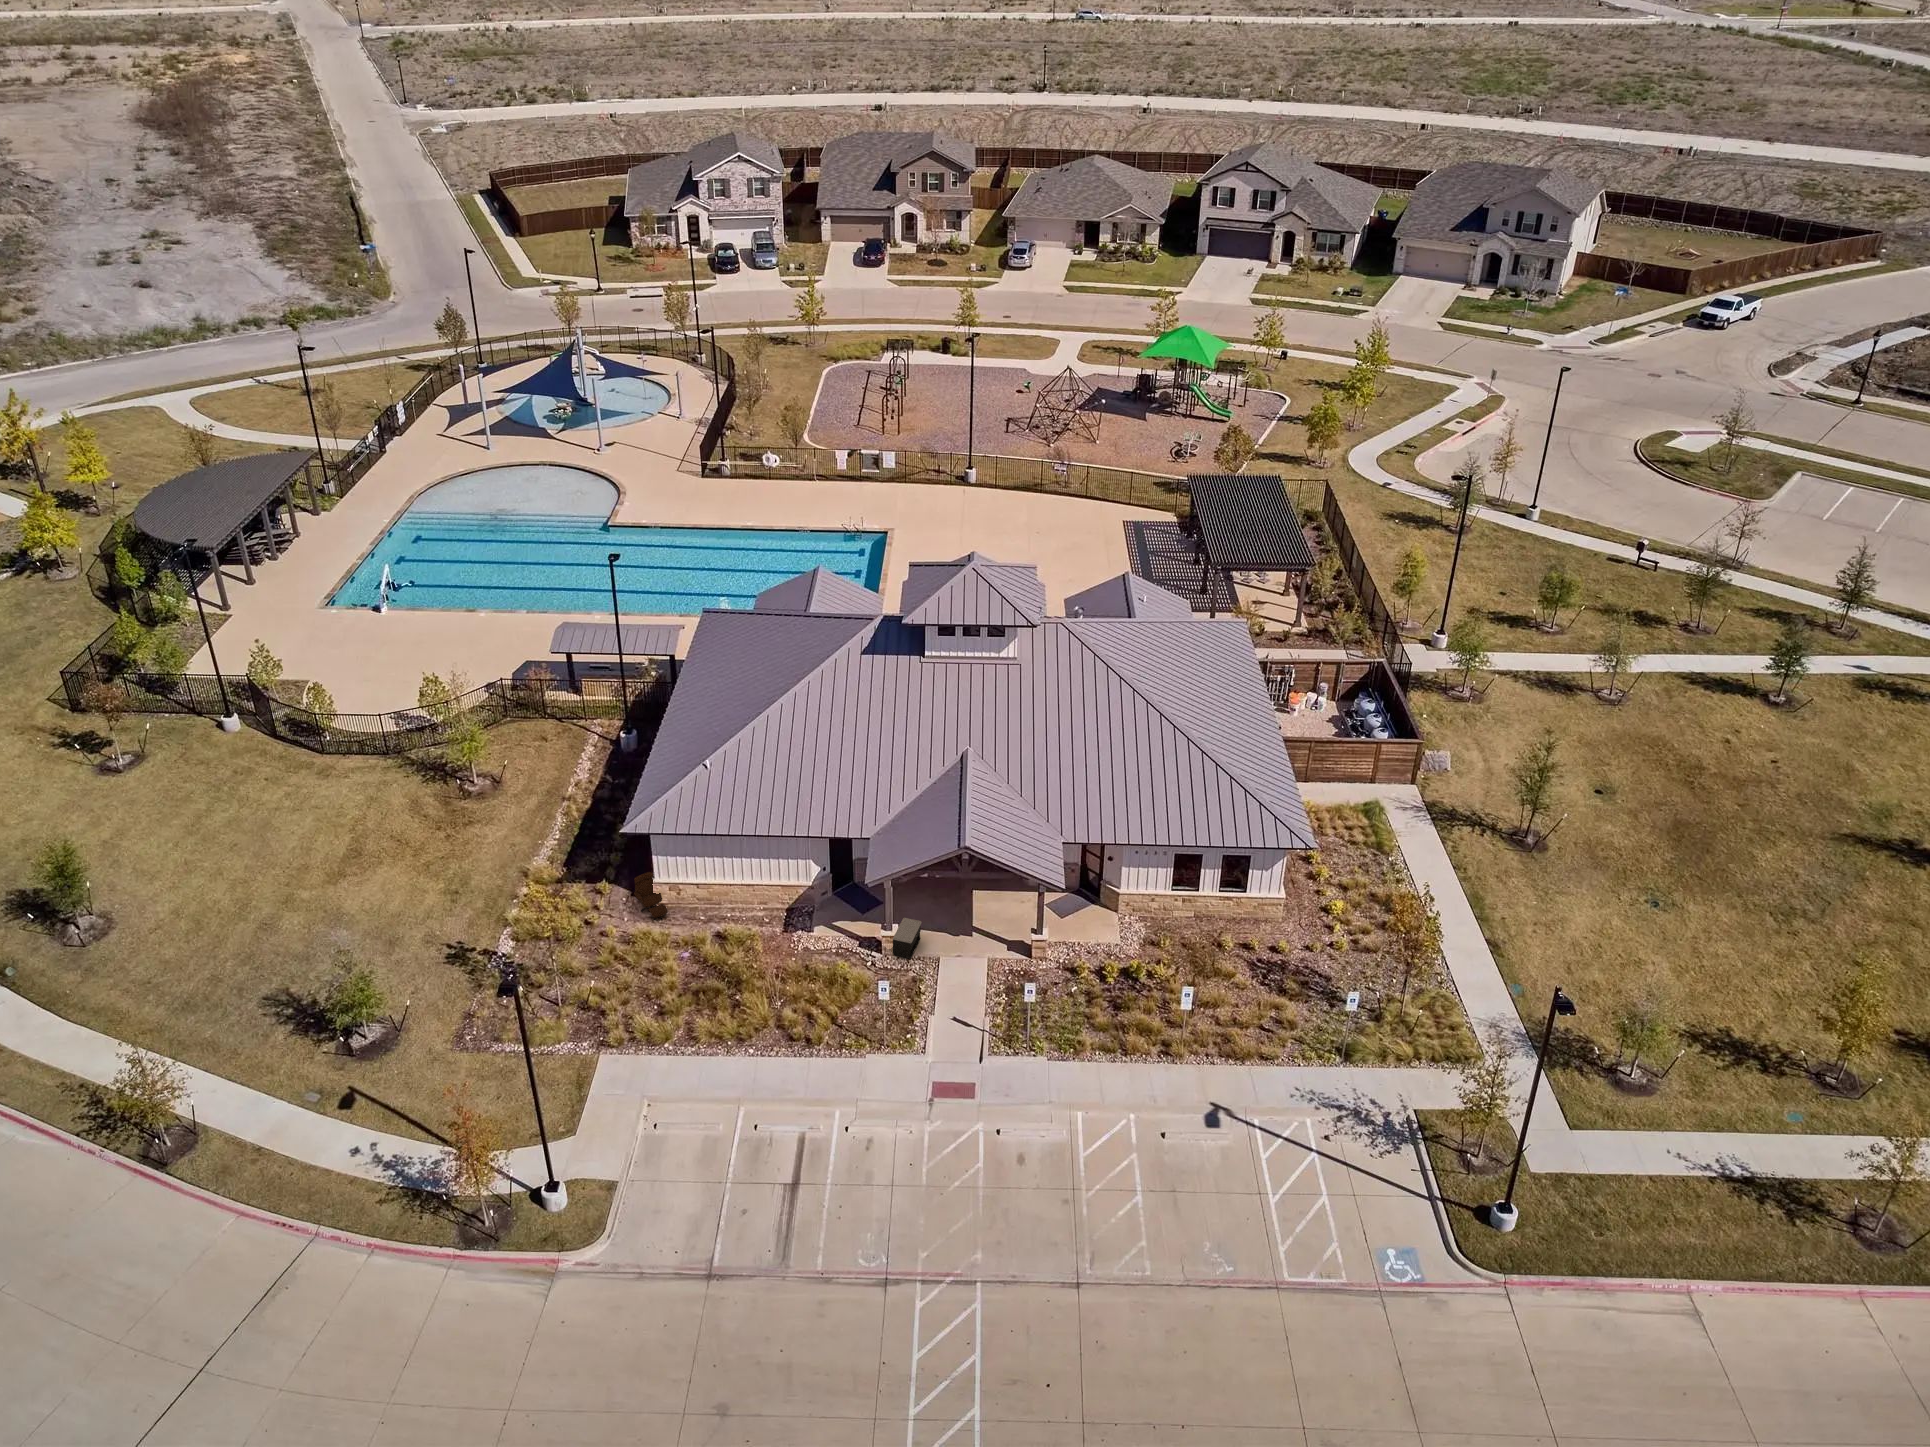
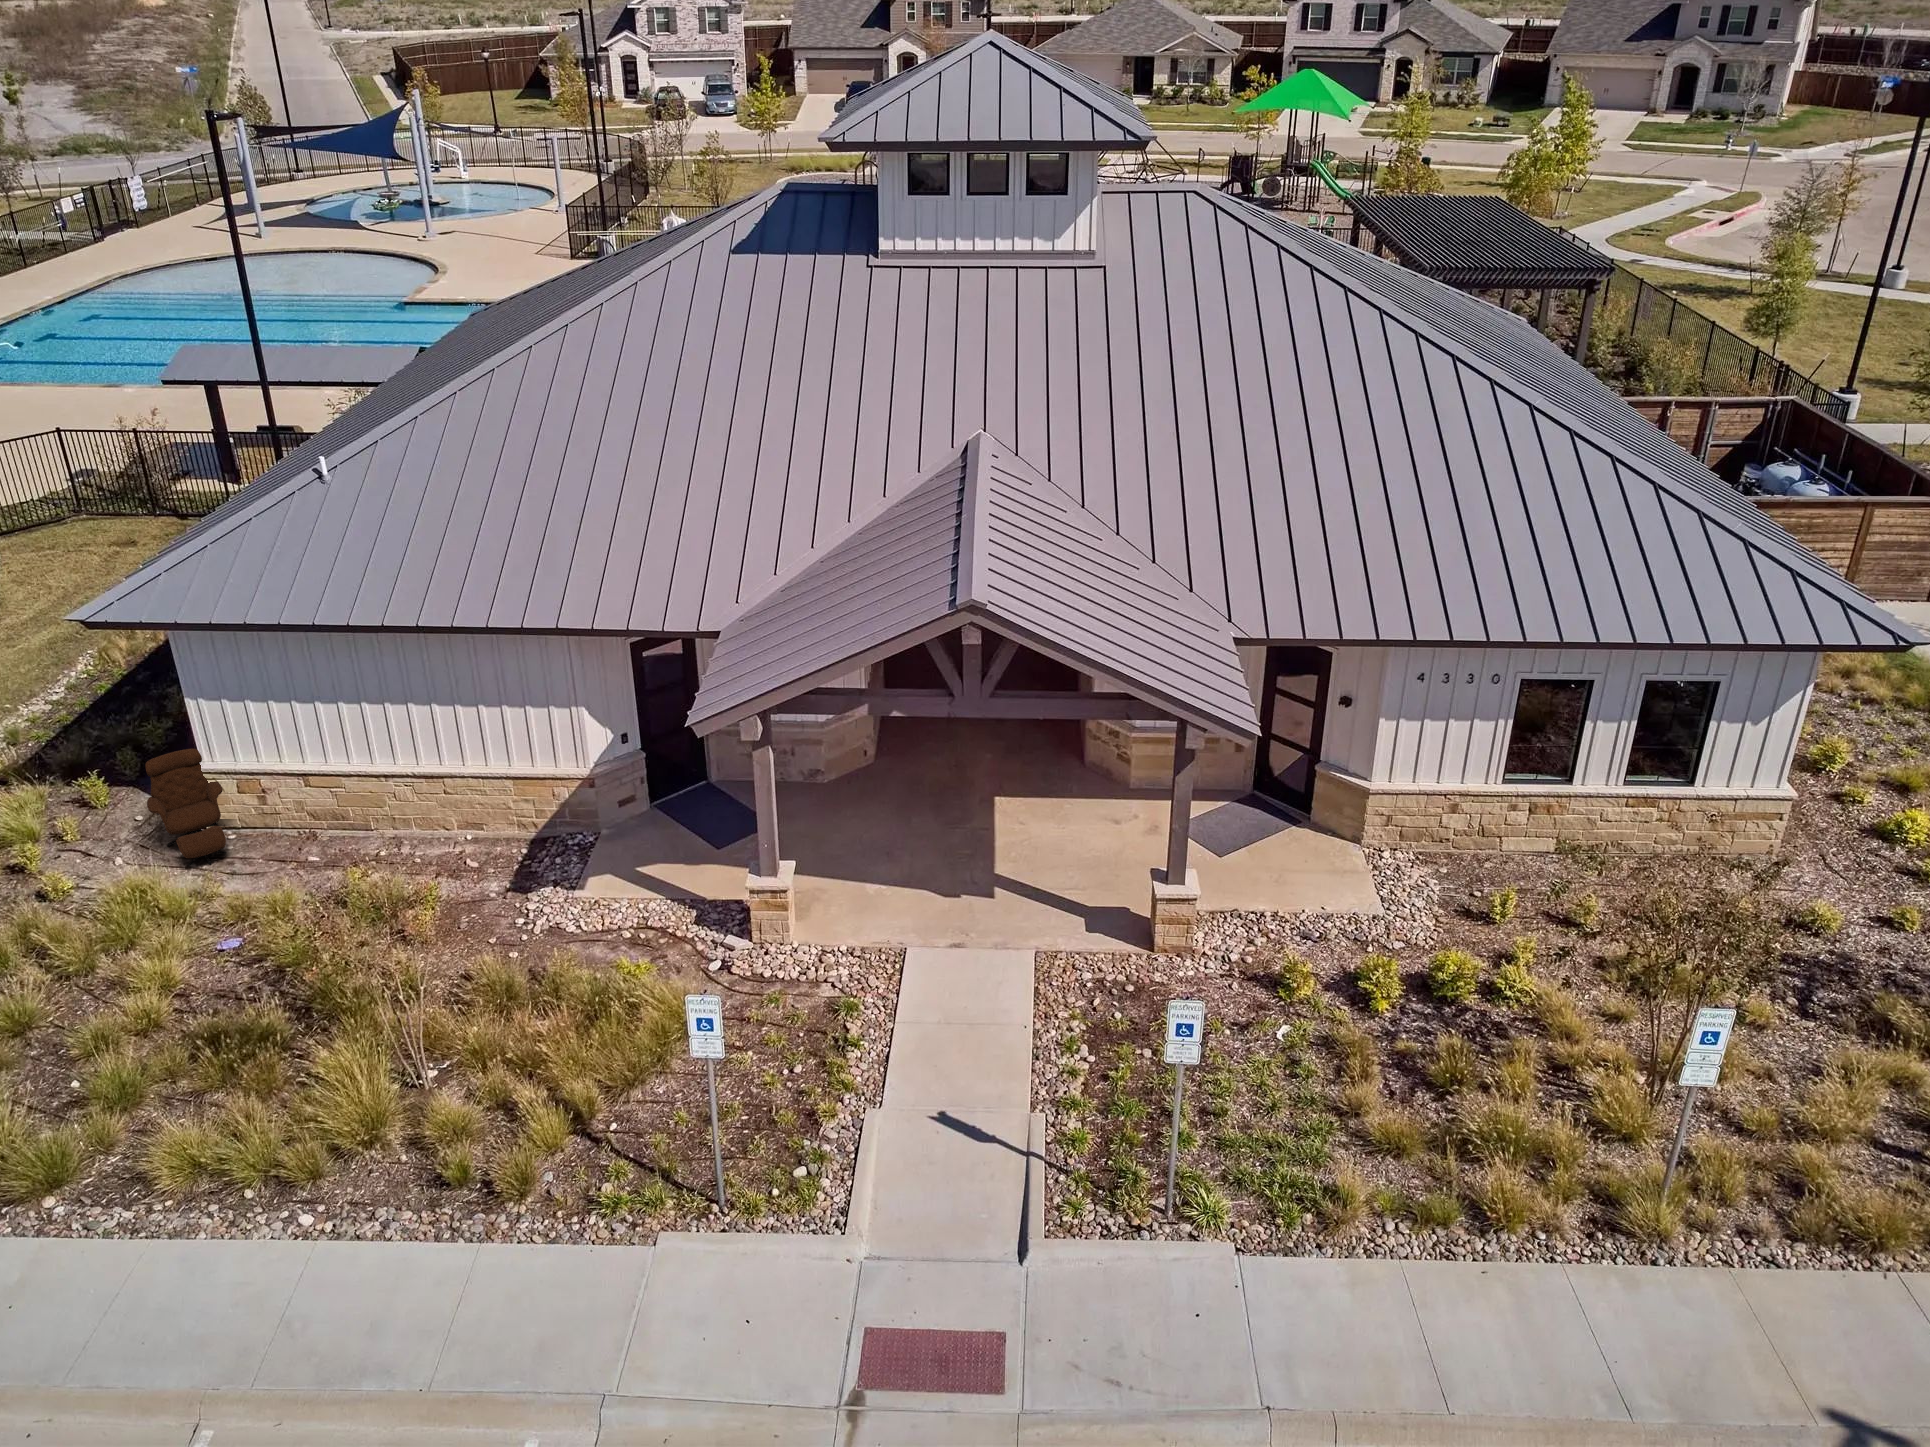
storage bench: present [893,918,922,959] -> none [776,847,858,953]

